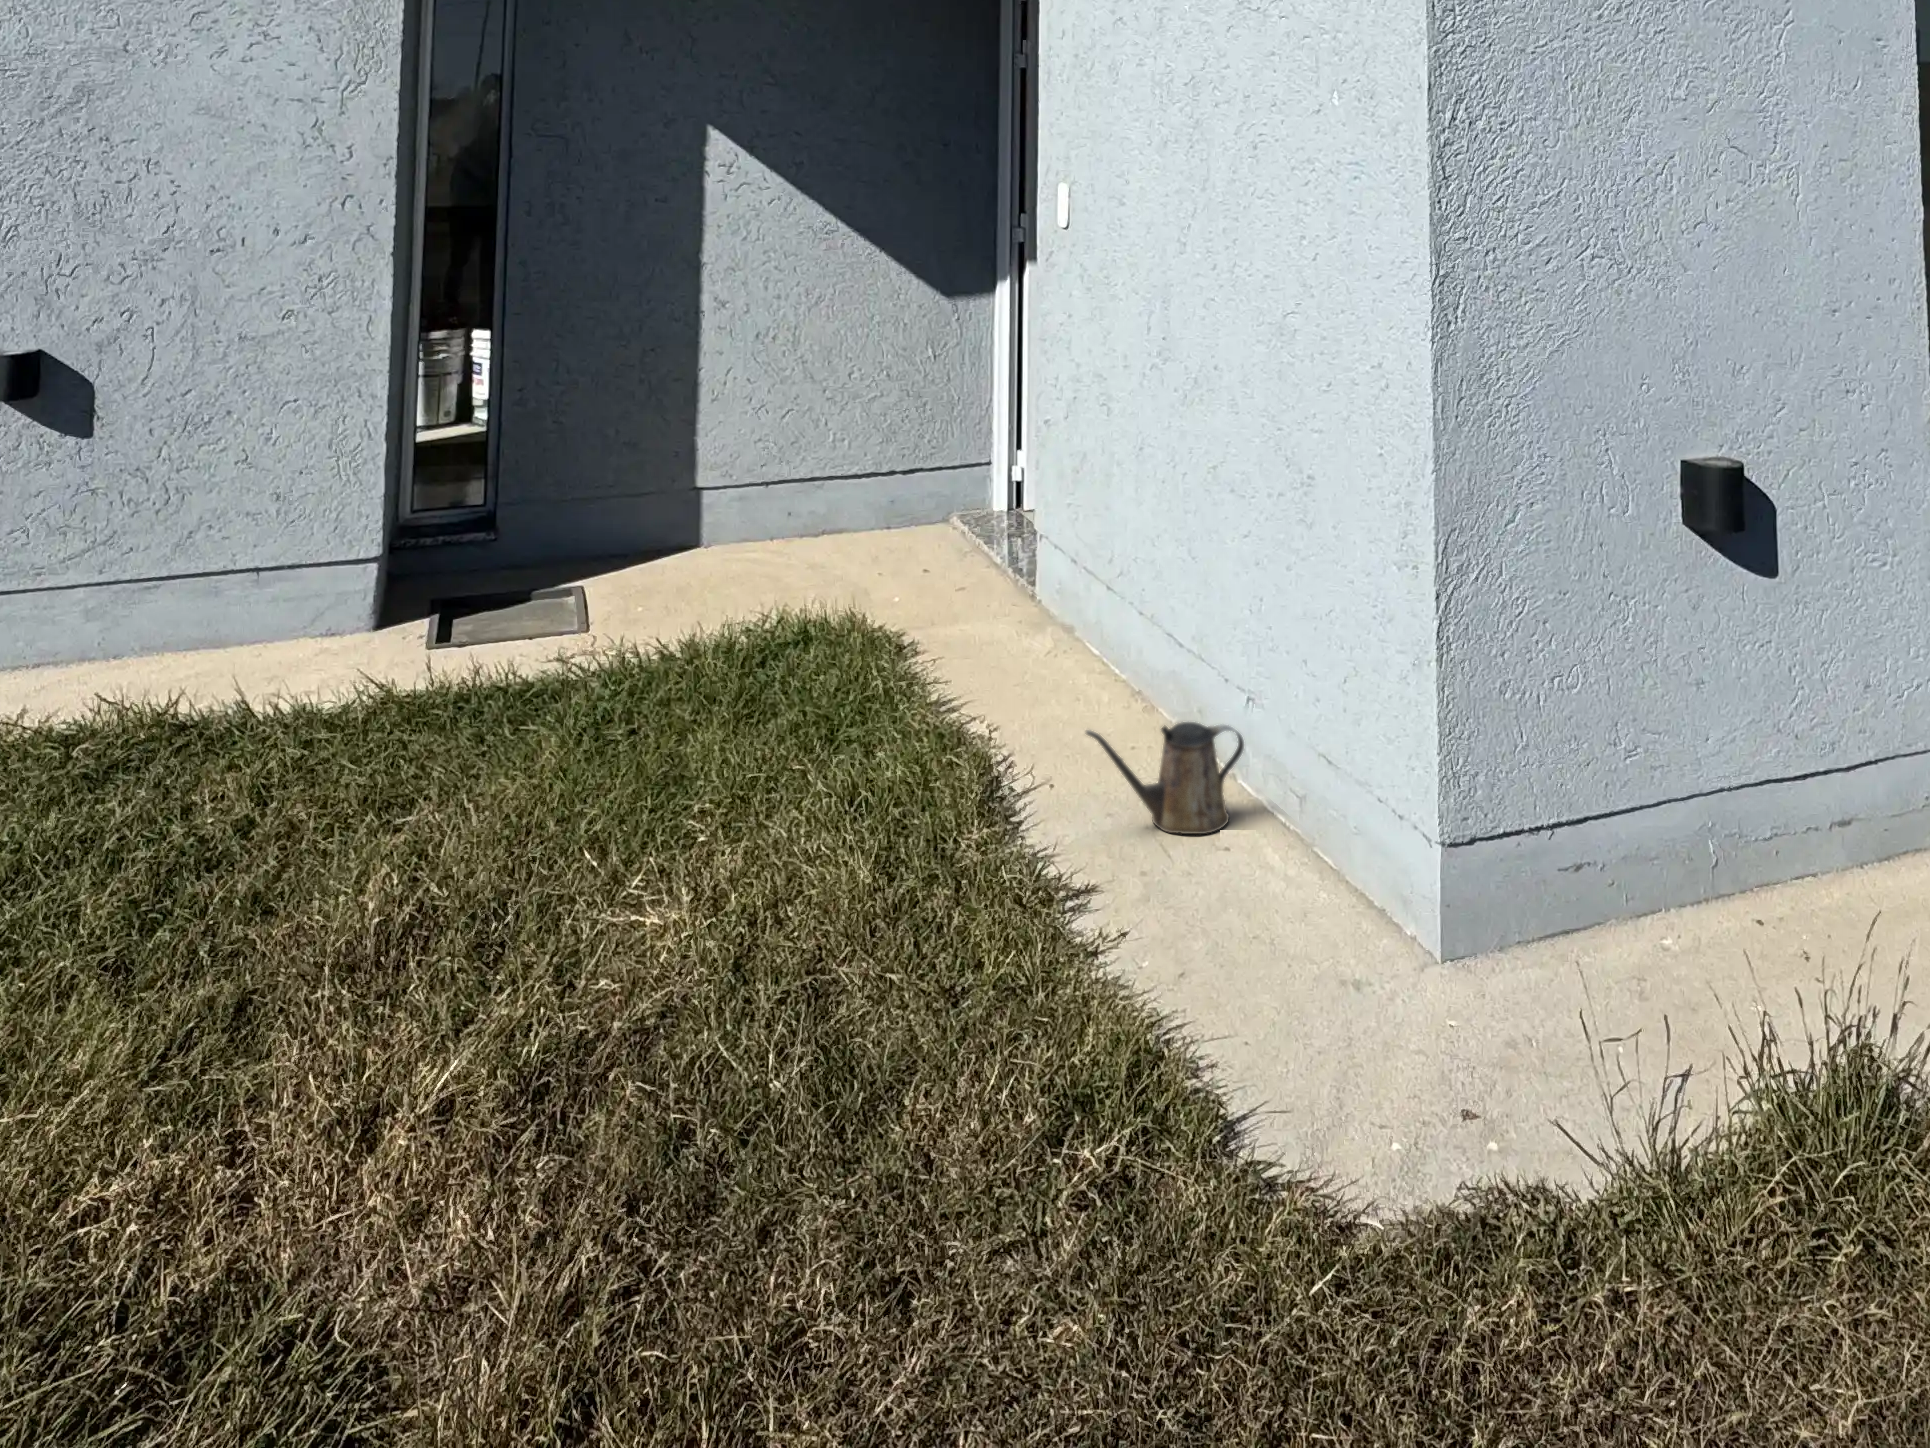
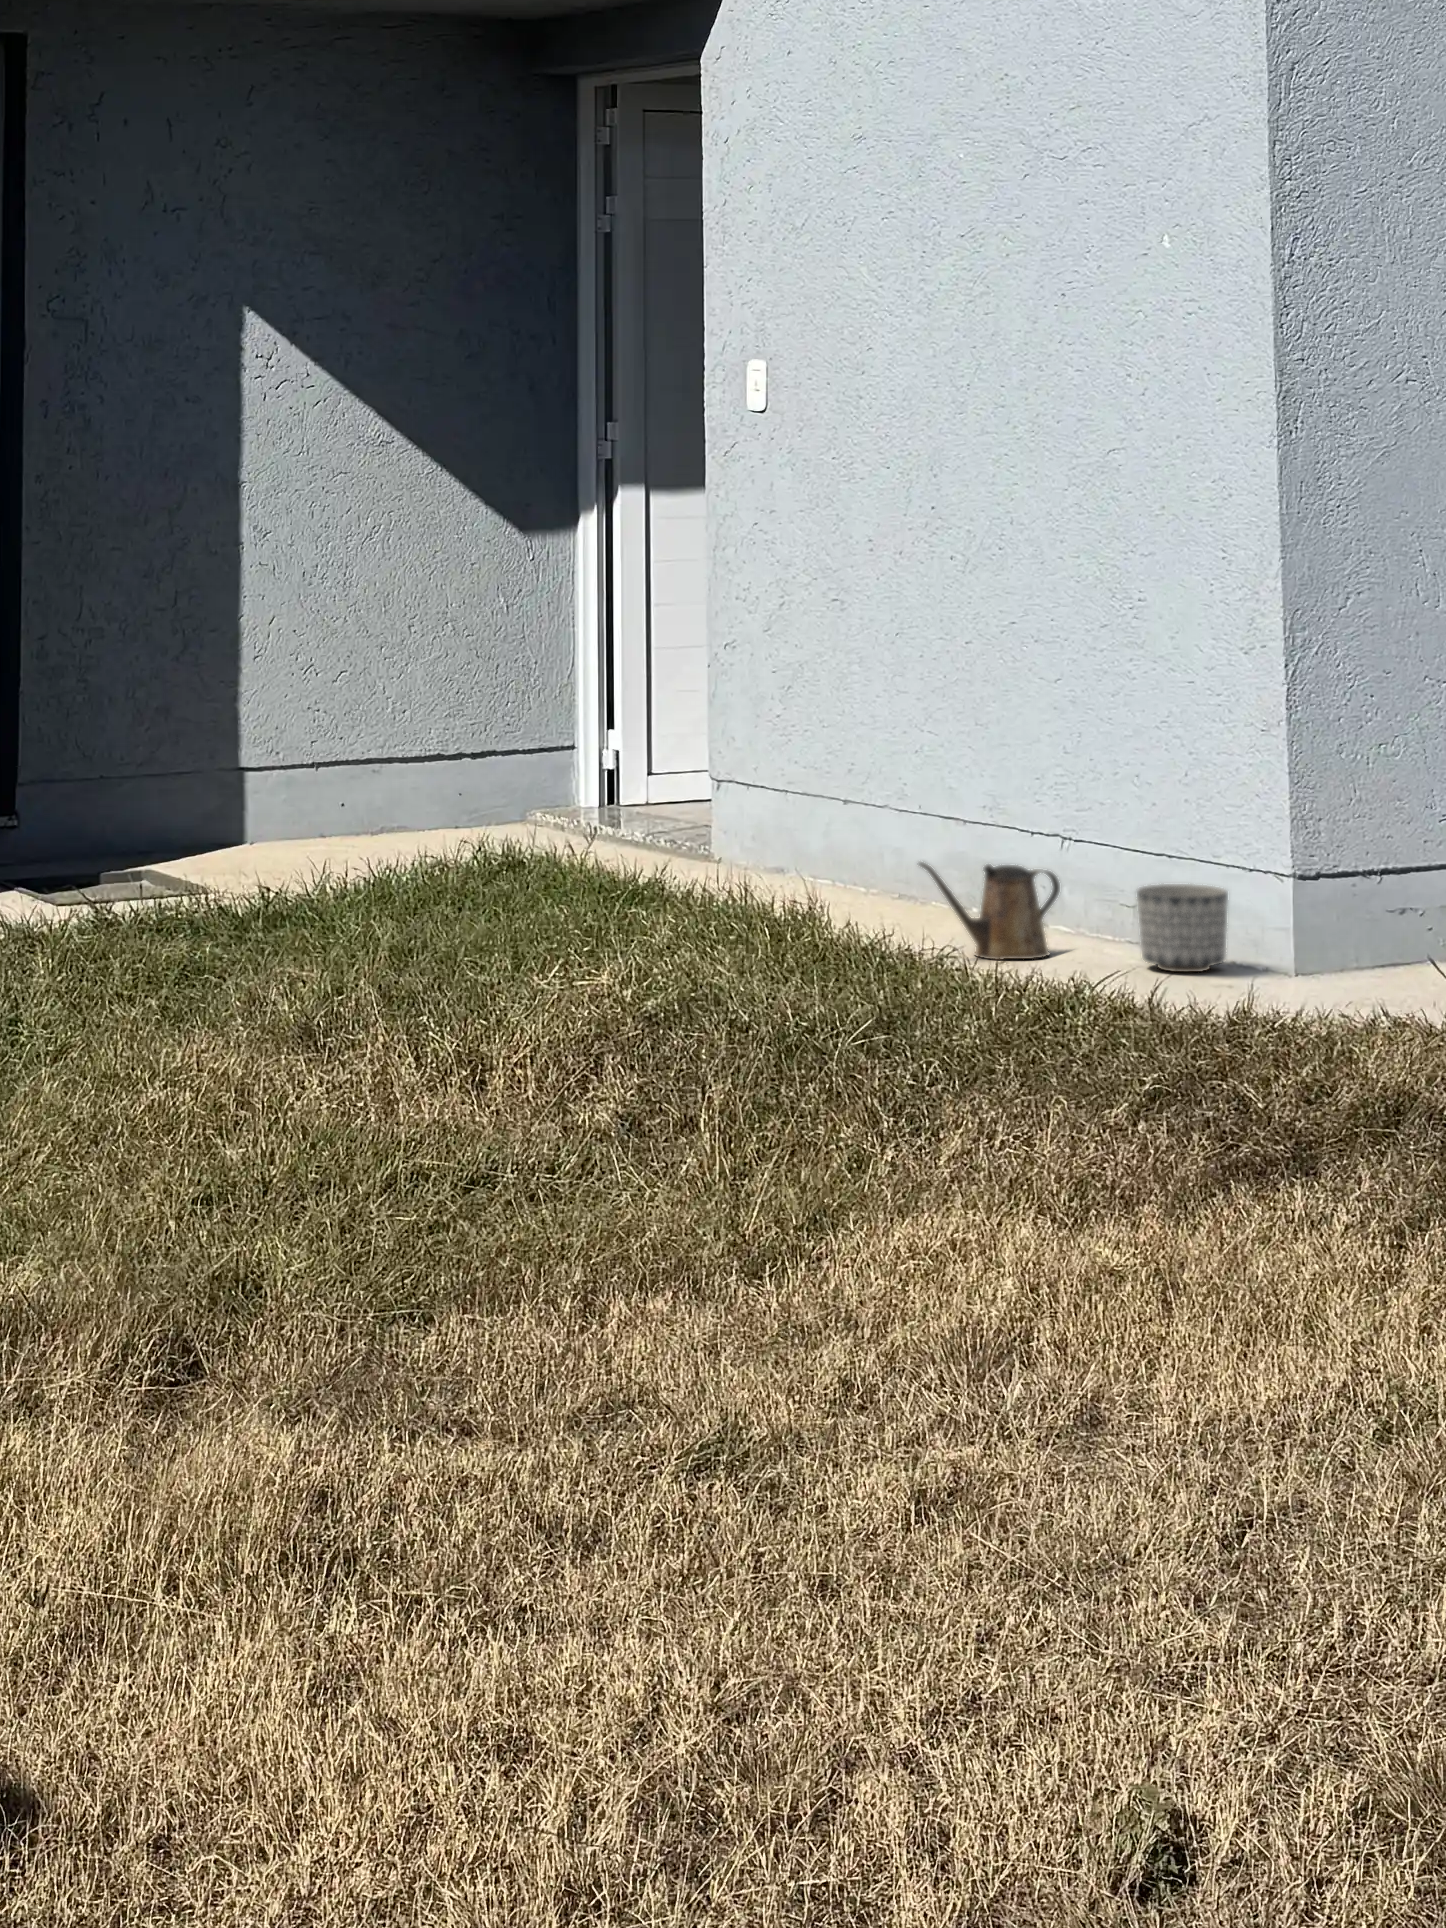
planter: none [1278,810,1380,939] -> present [1137,884,1228,972]

